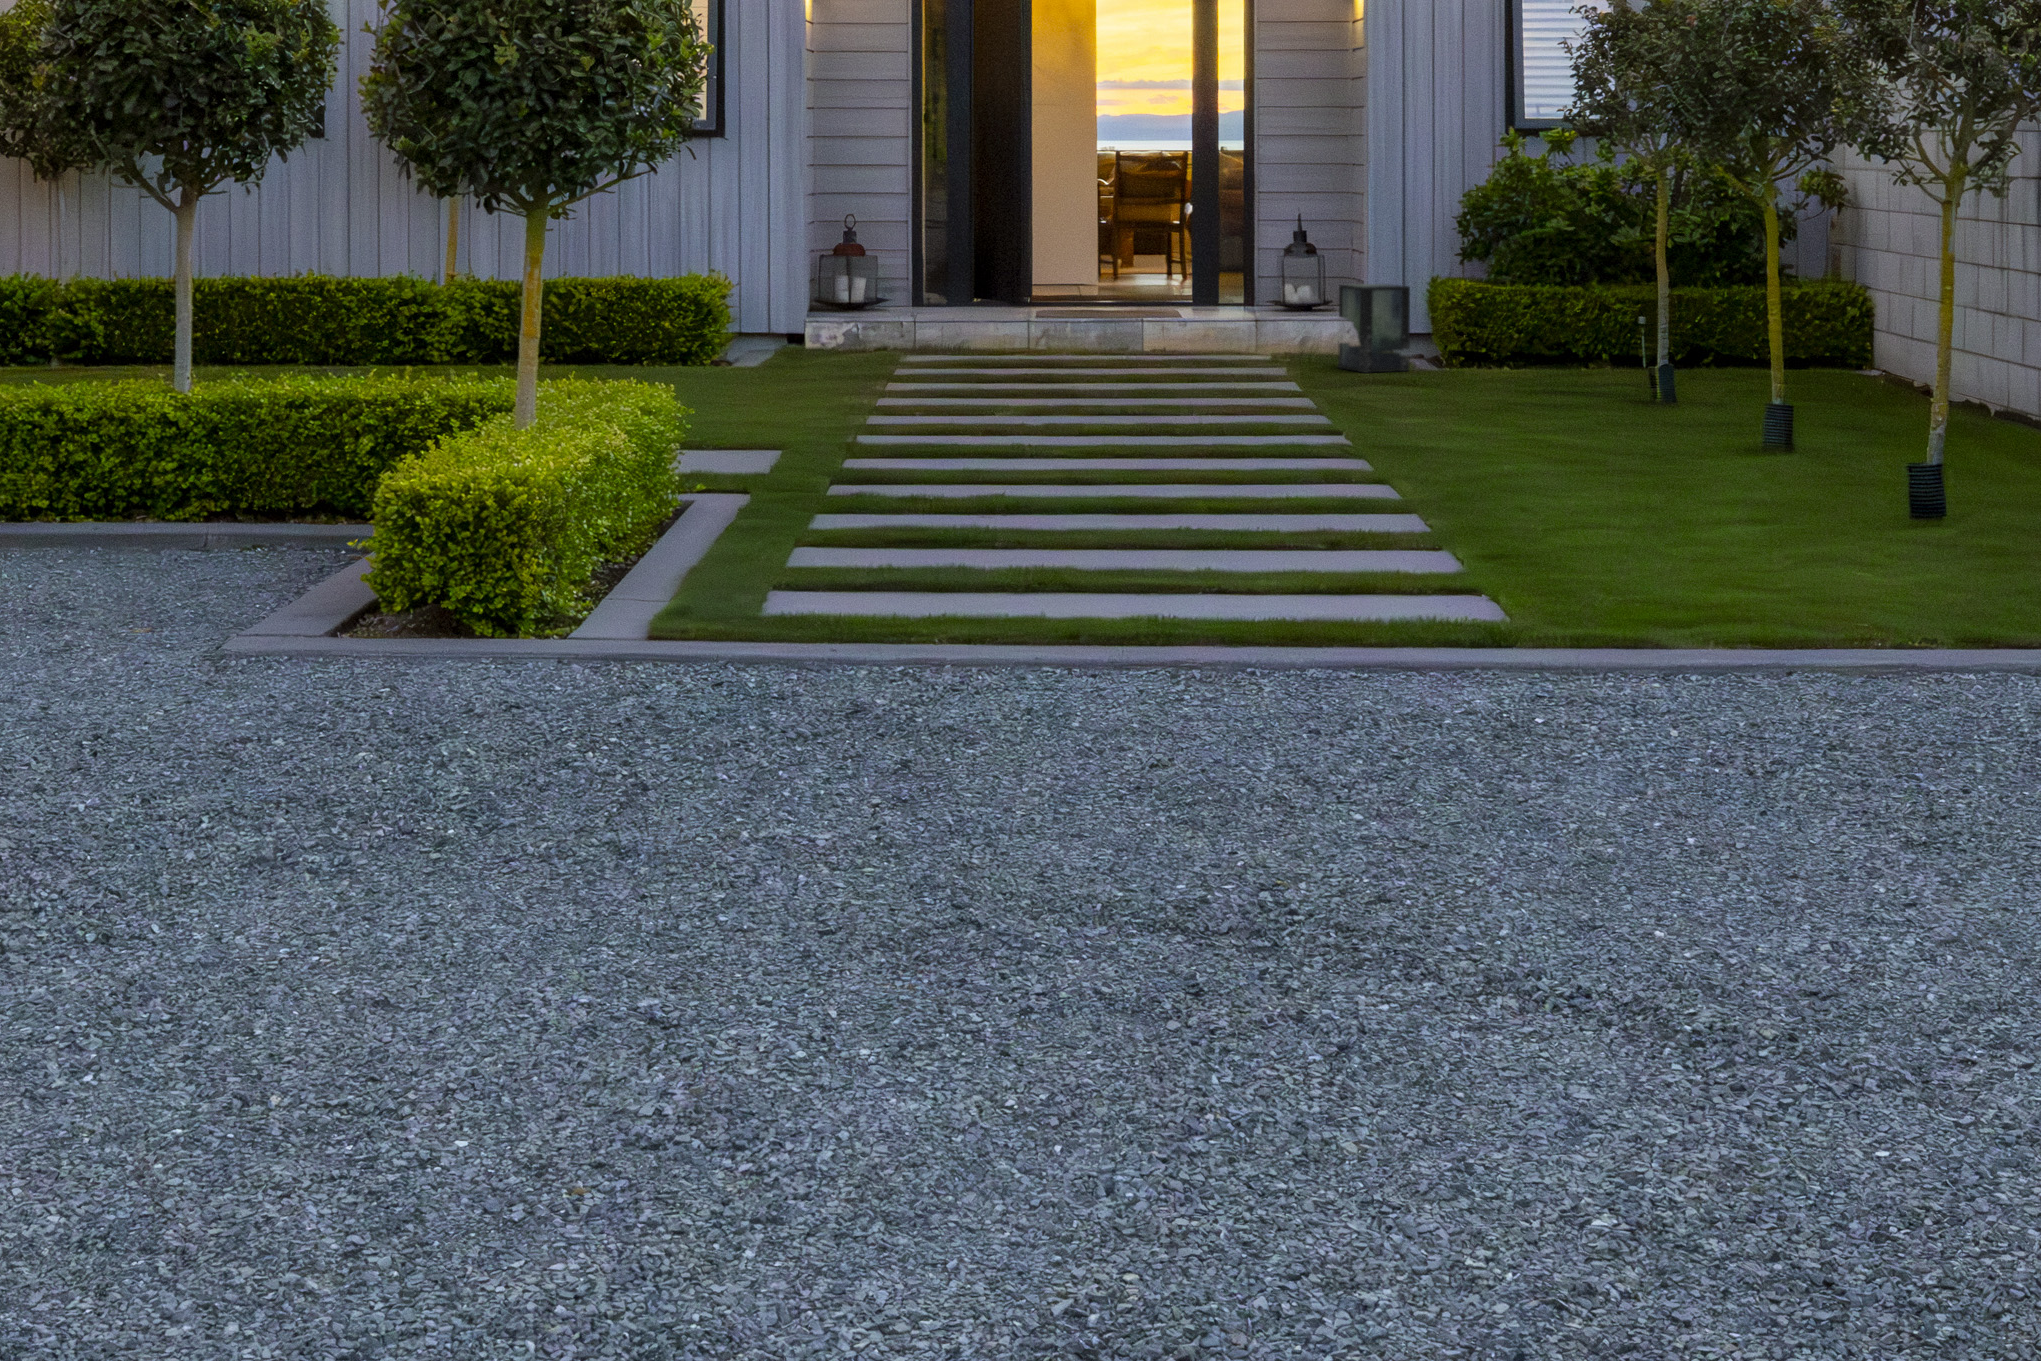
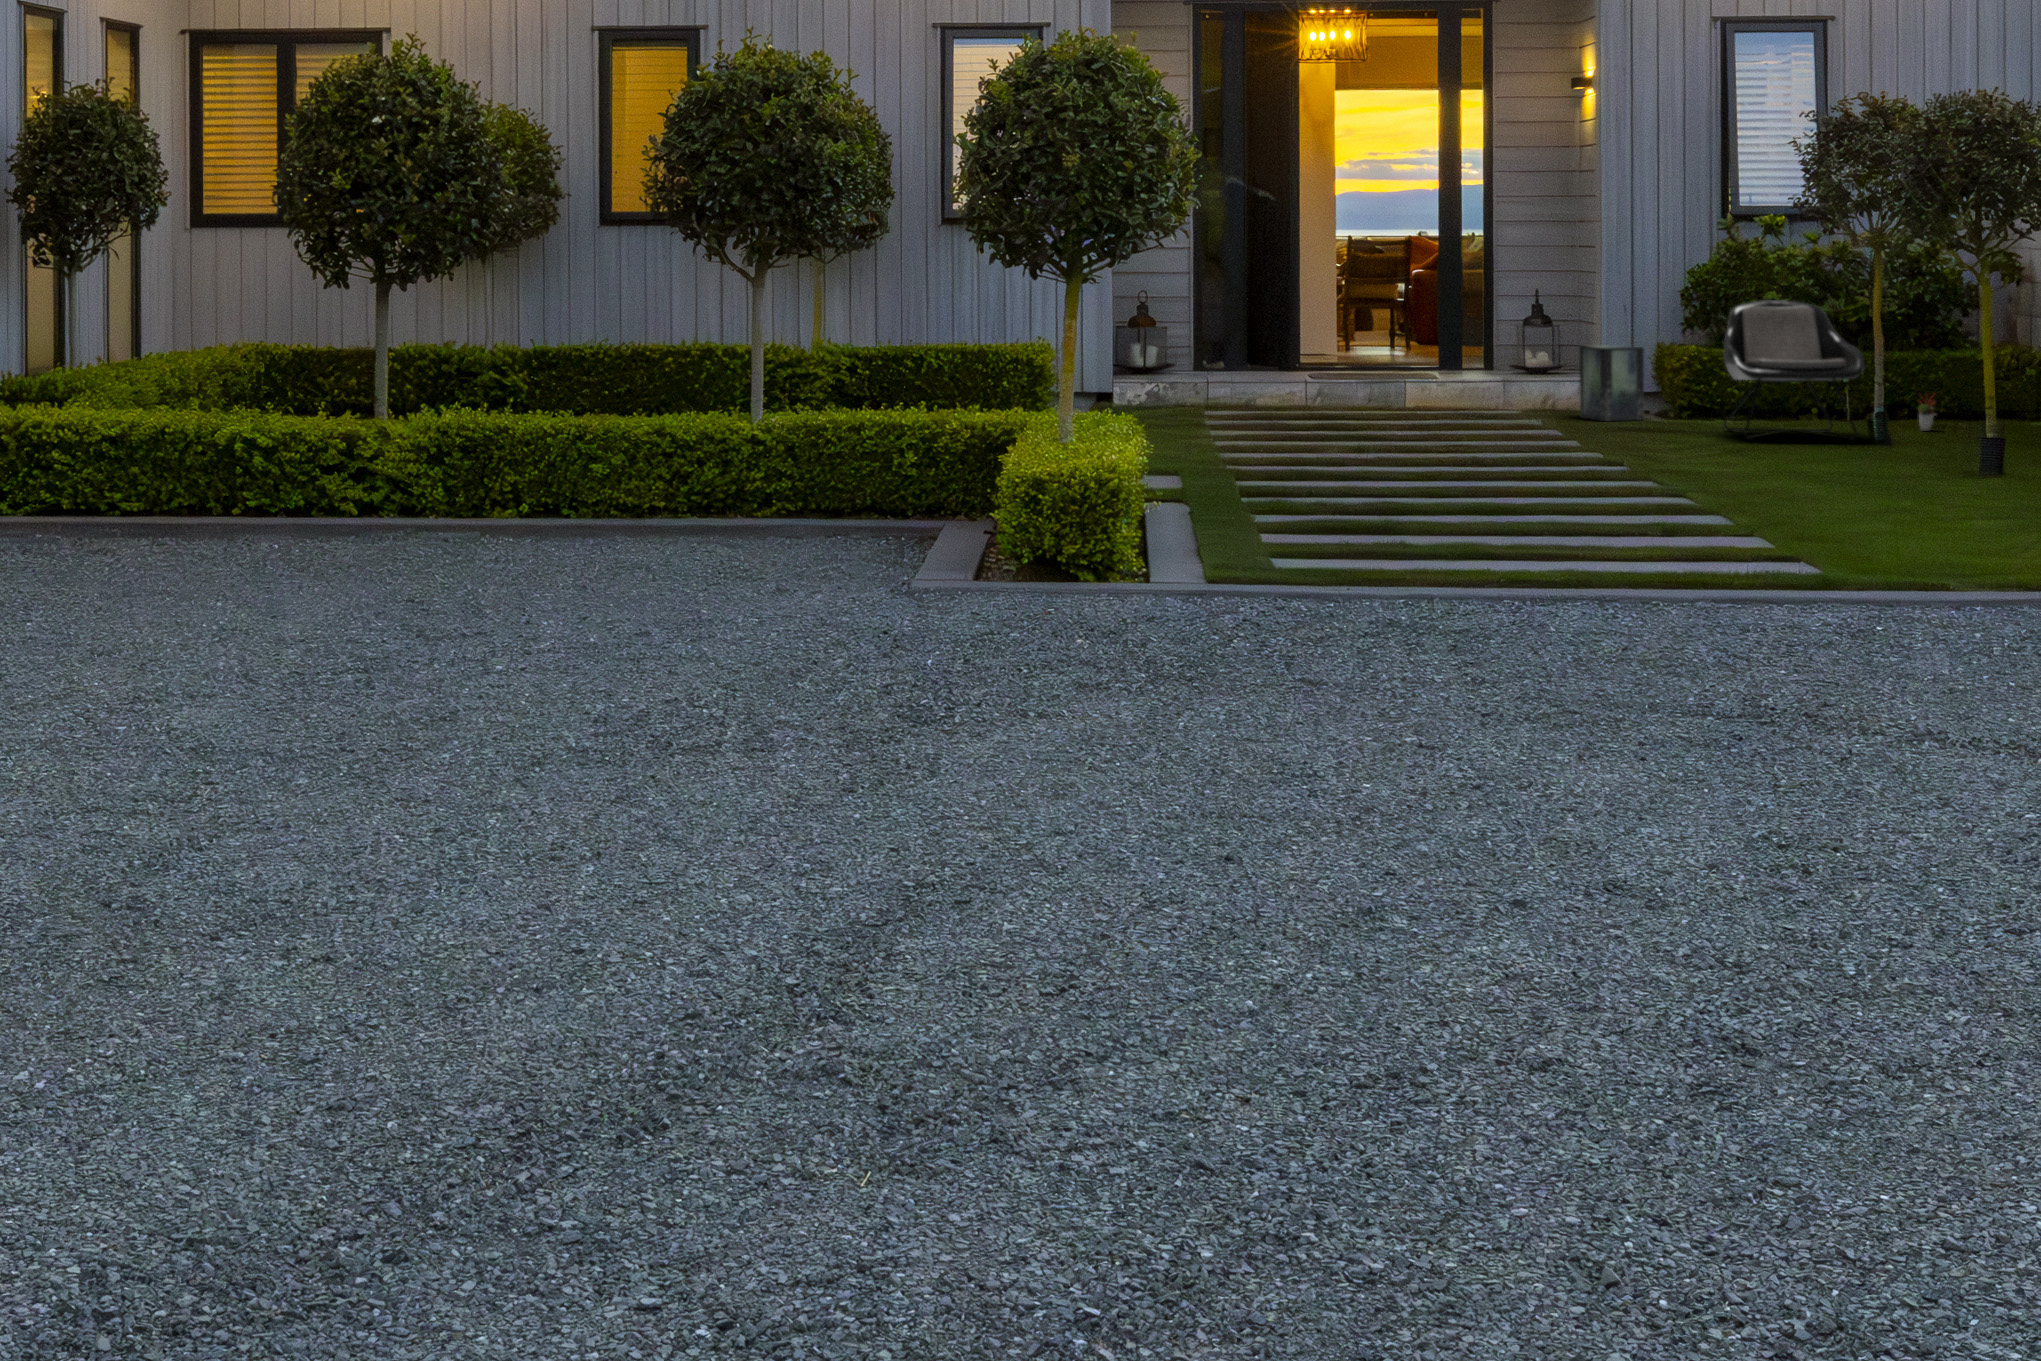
lounge chair: none [1489,233,1646,399] -> present [1723,300,1864,441]
decorative plant: none [1712,340,1734,385] -> present [1918,393,1936,431]

